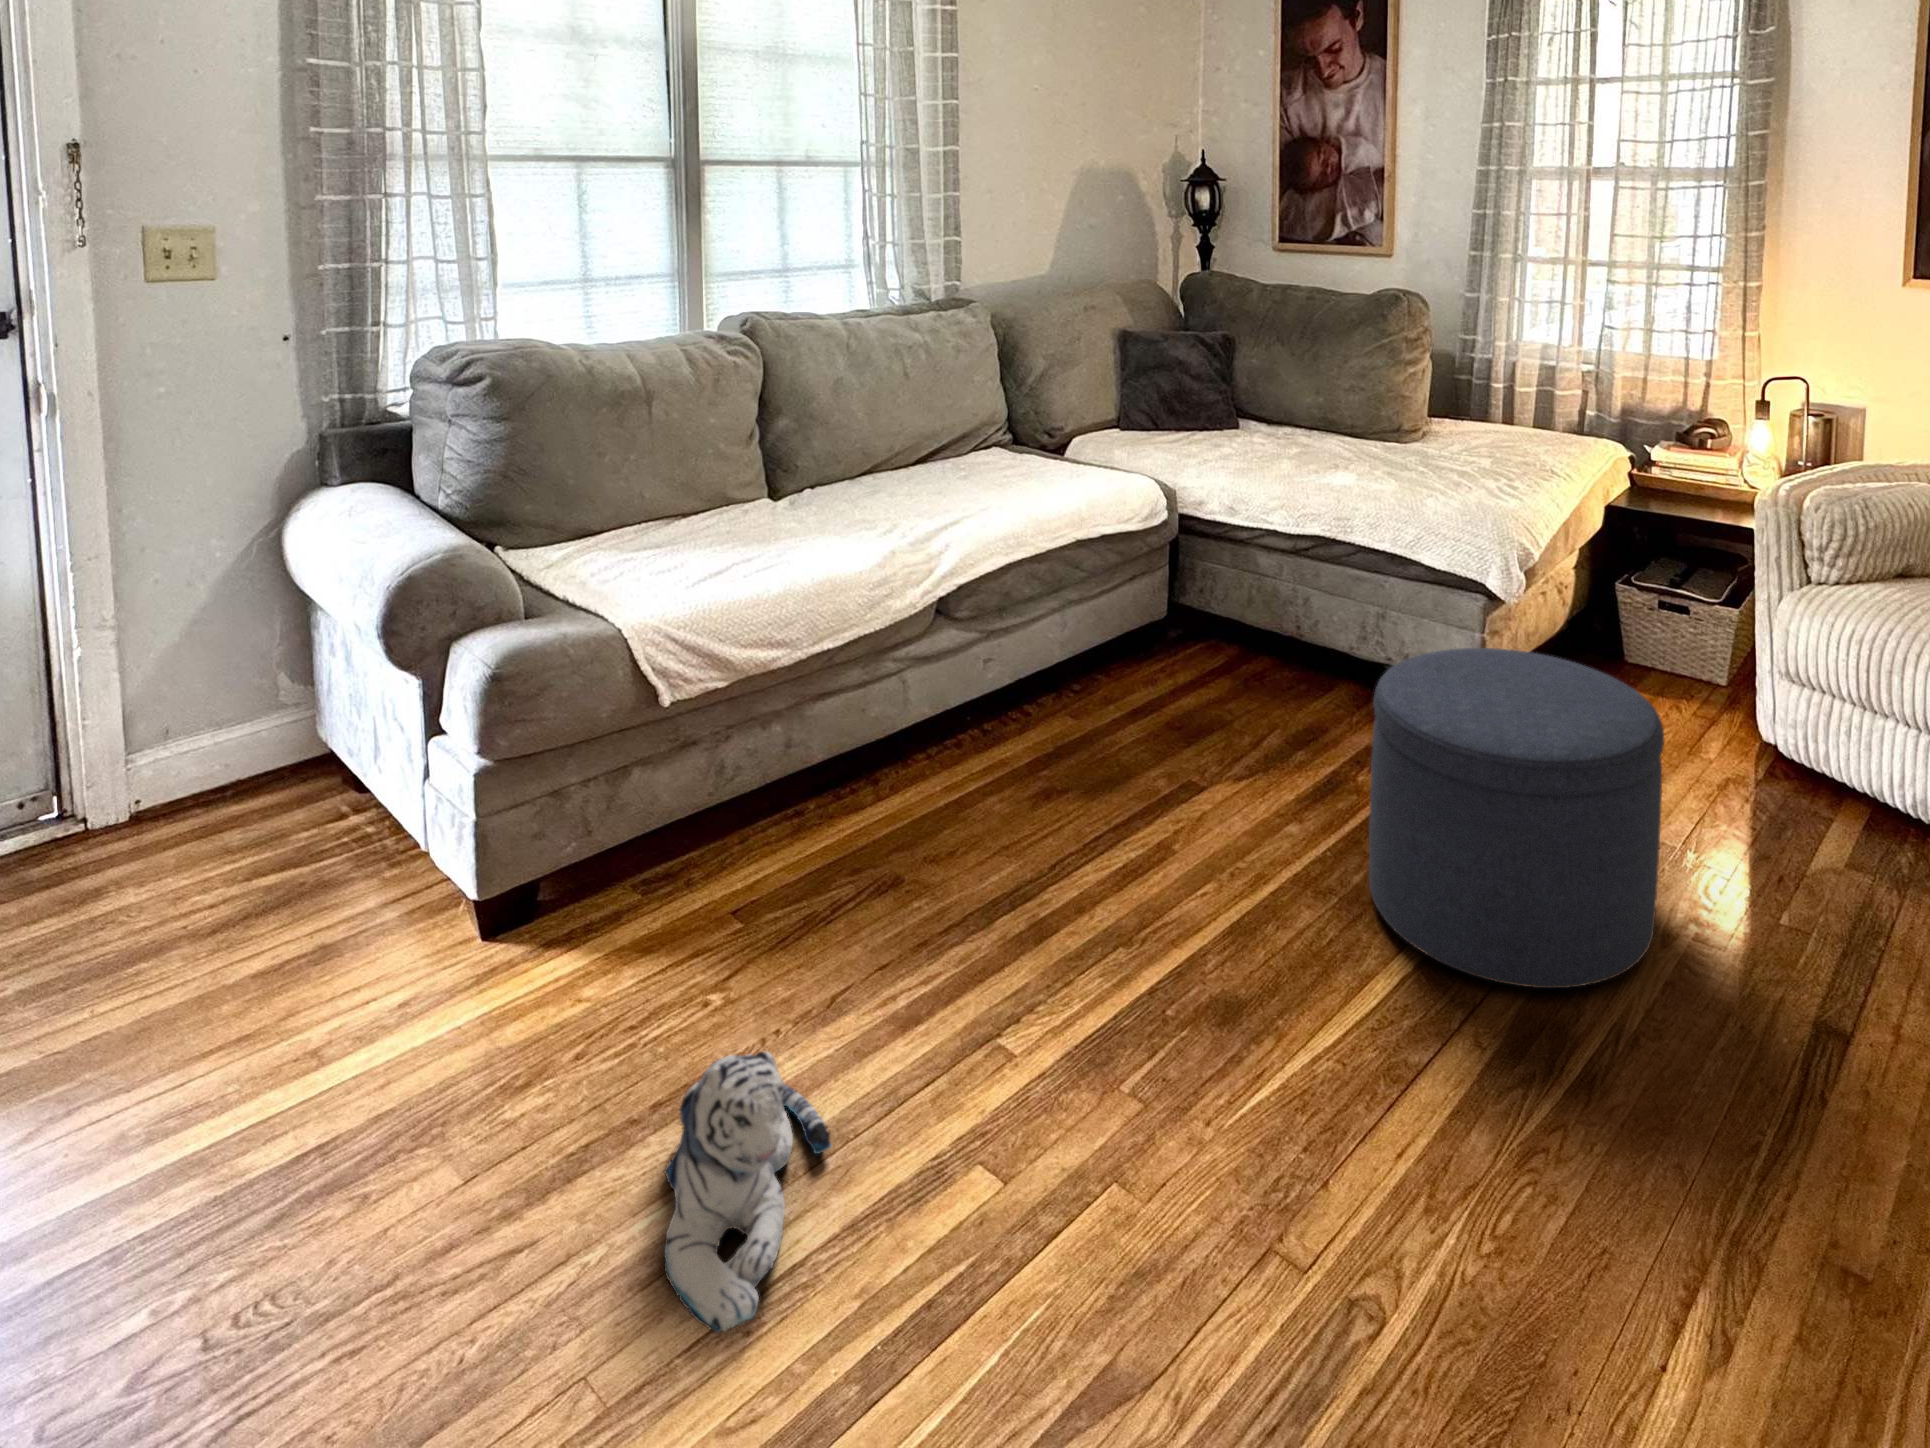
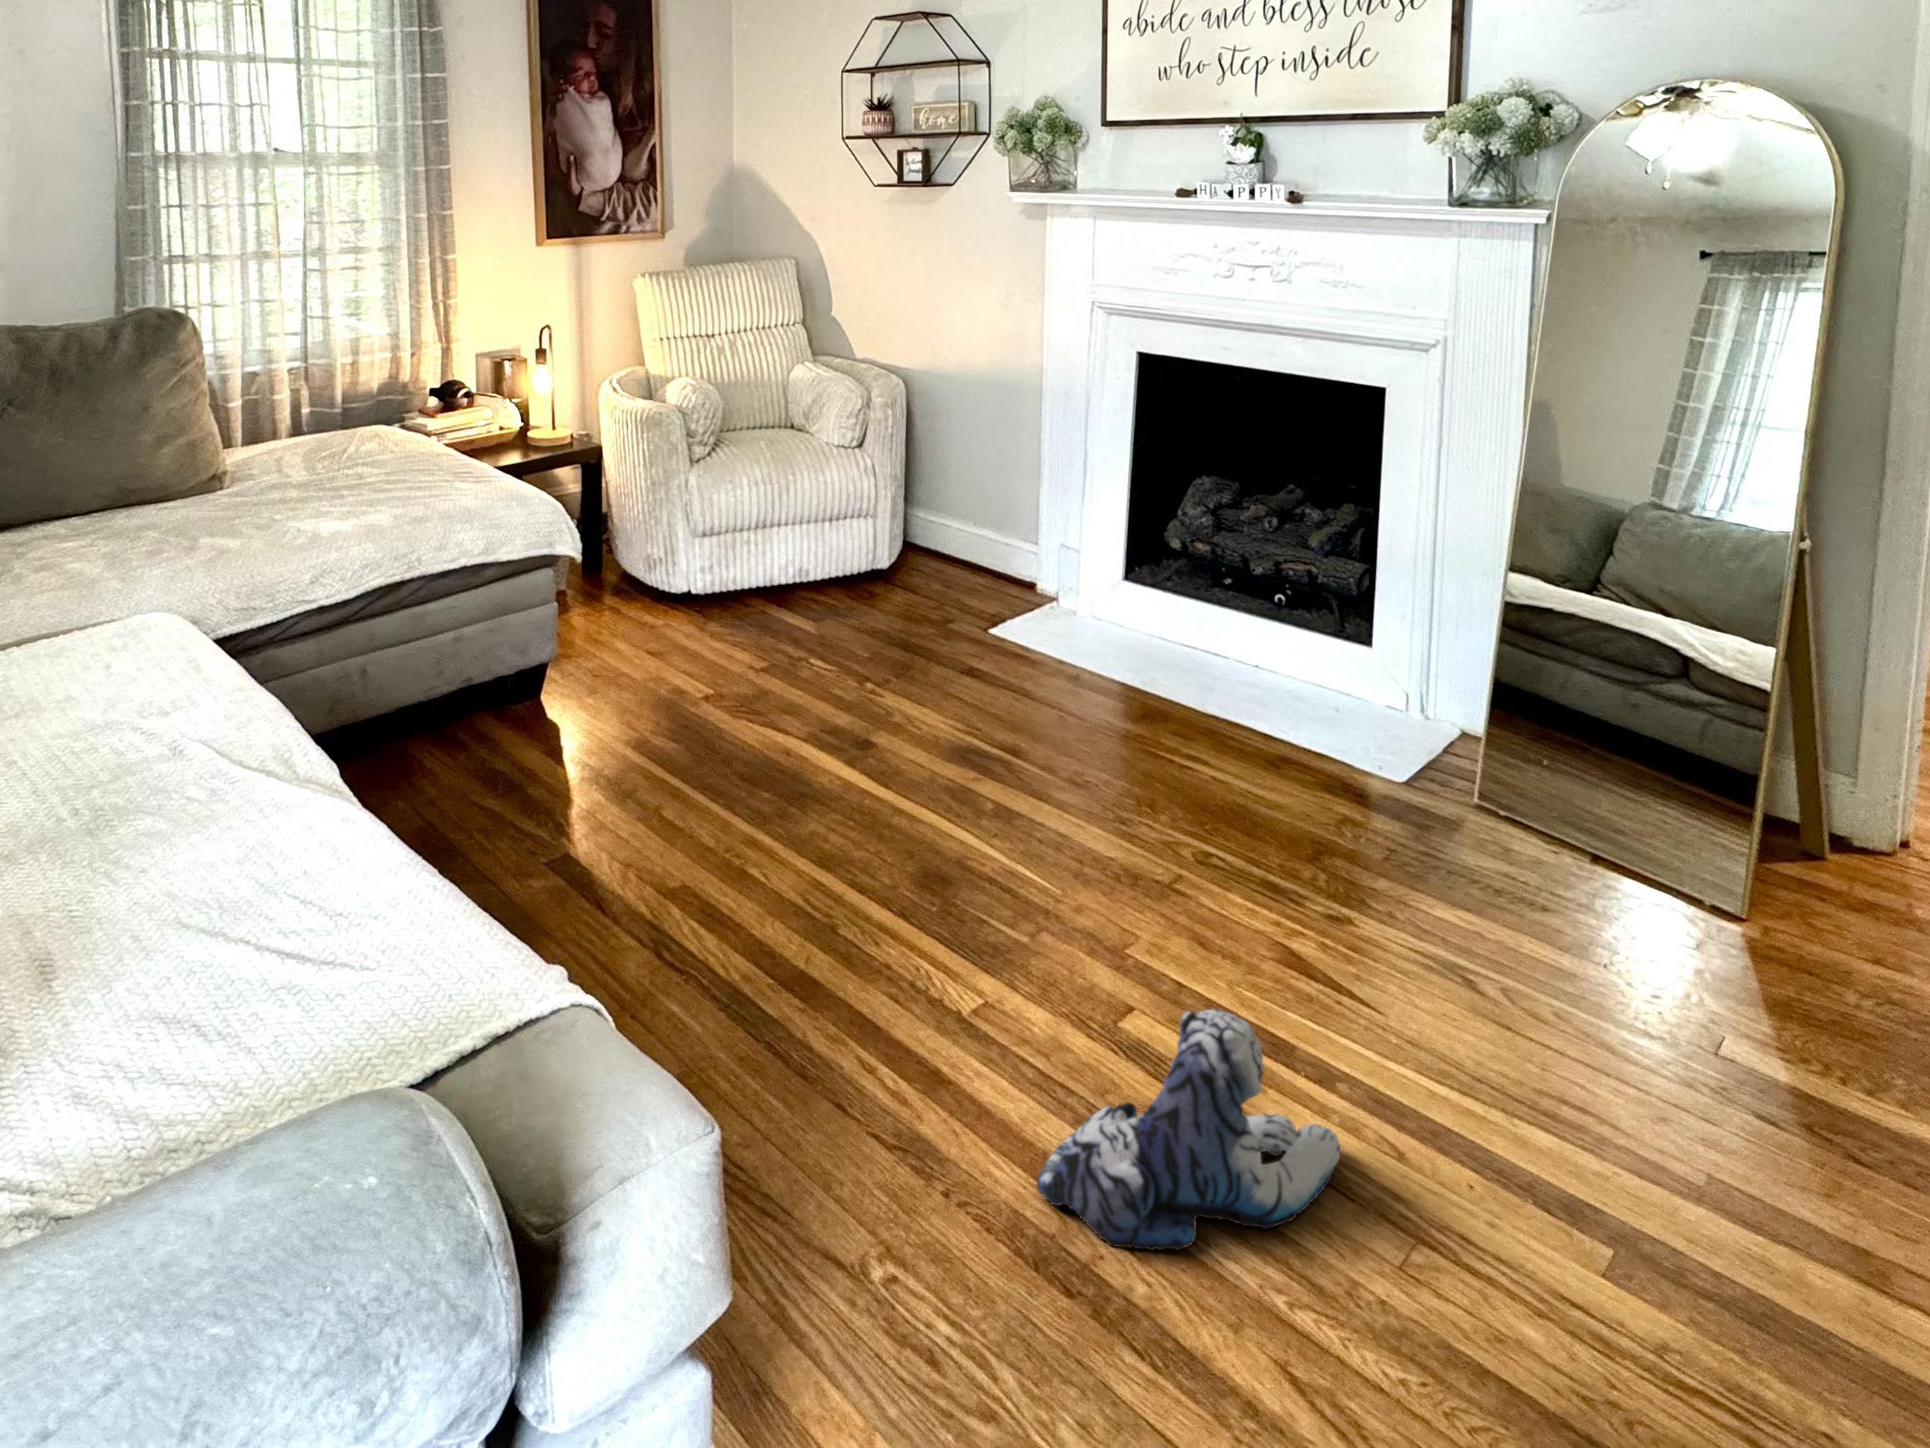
ottoman: present [1369,648,1664,988] -> none [712,536,934,781]

